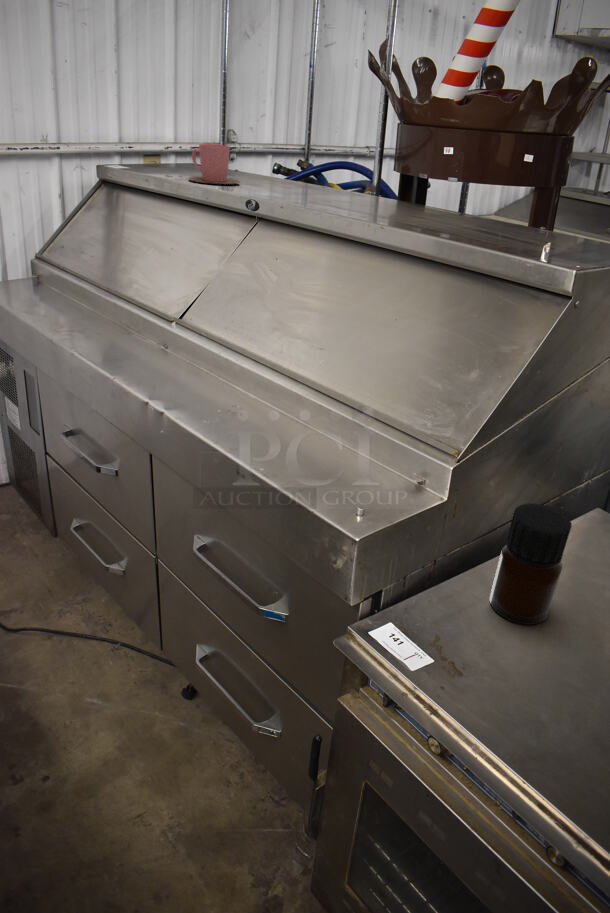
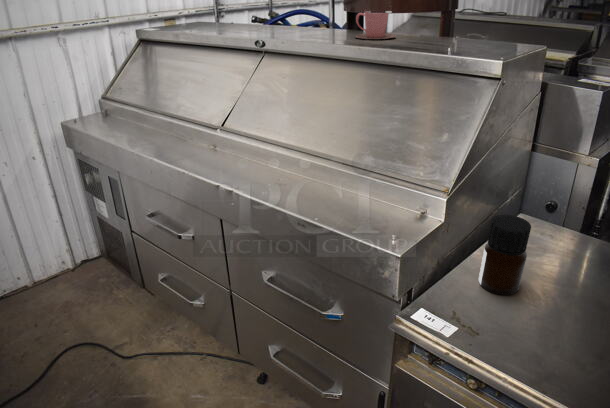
cup: present [189,144,240,184] -> present [356,12,396,39]

